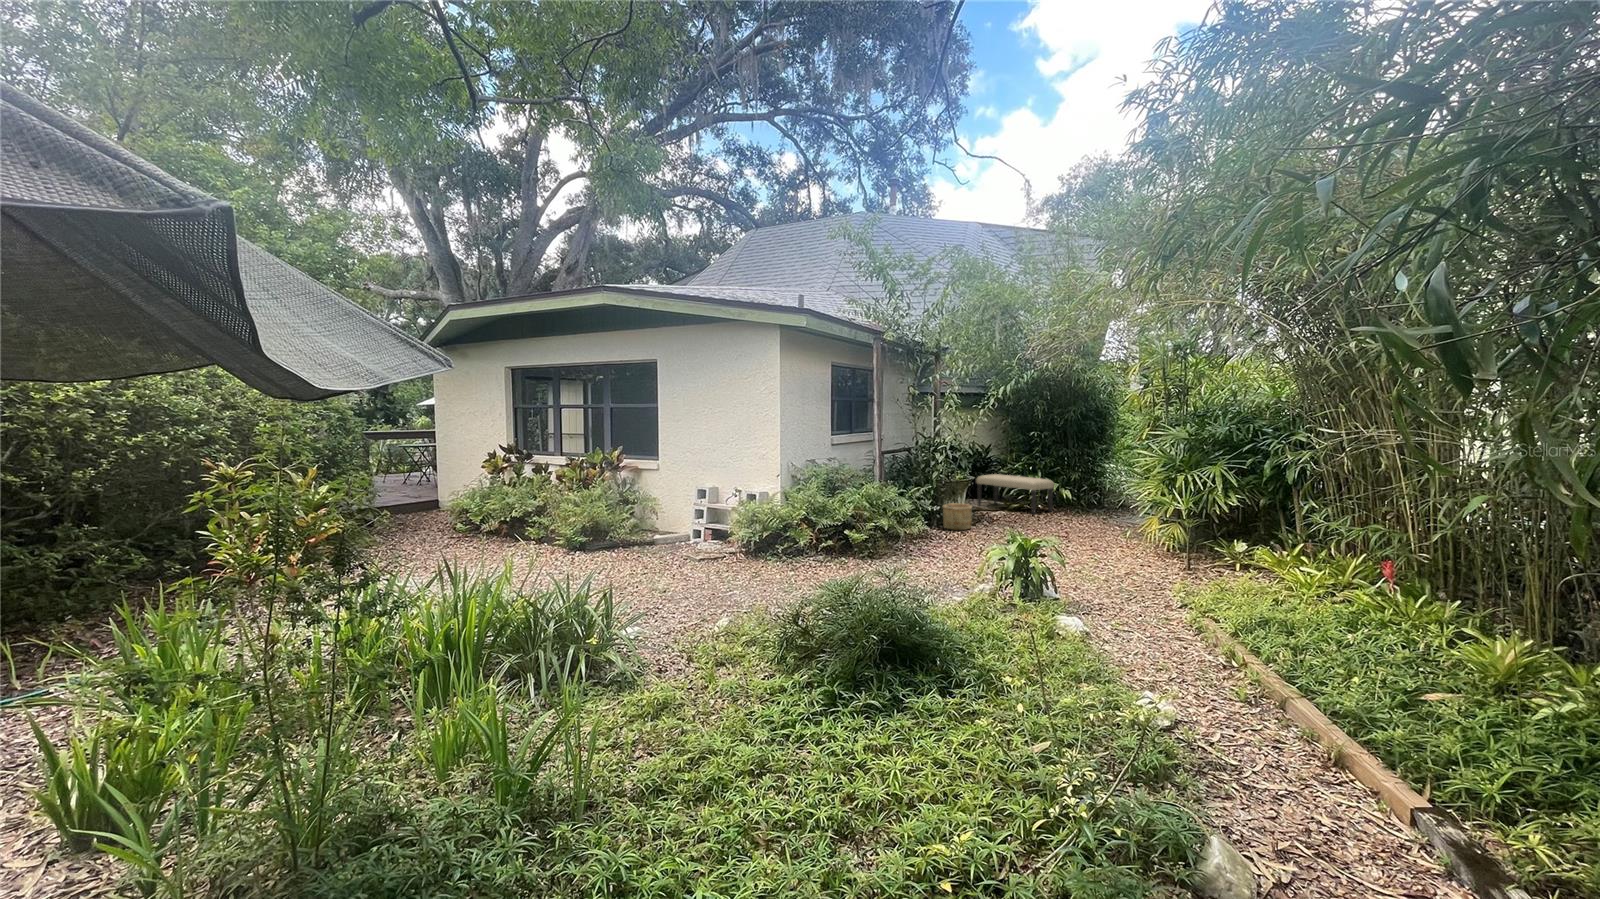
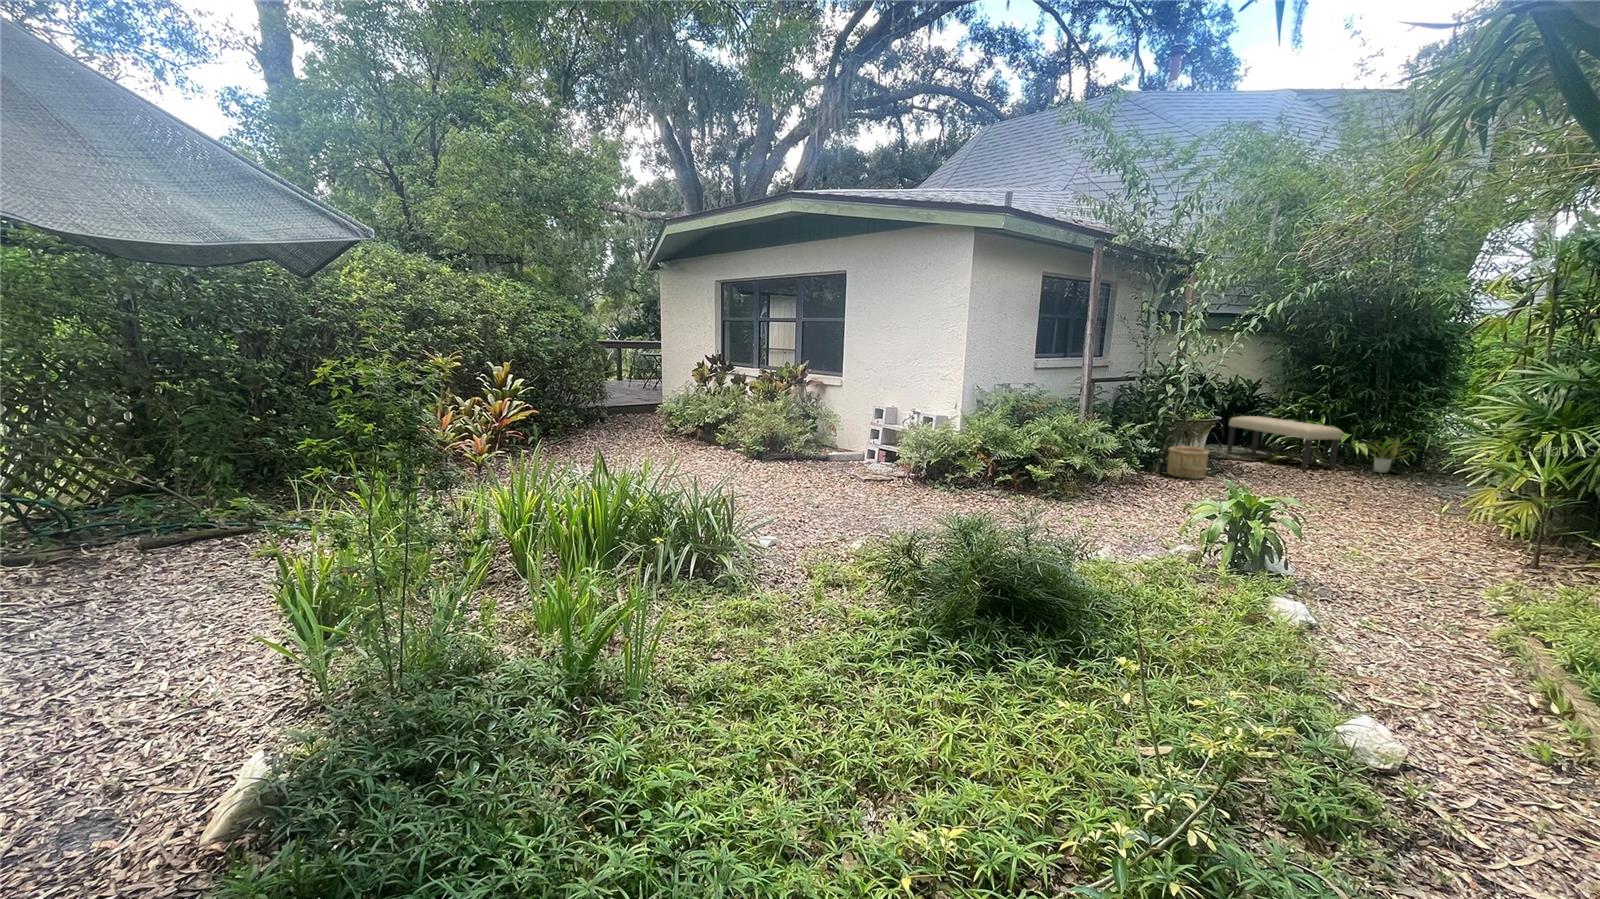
potted plant: none [1063,482,1102,512] -> present [1366,437,1411,473]

